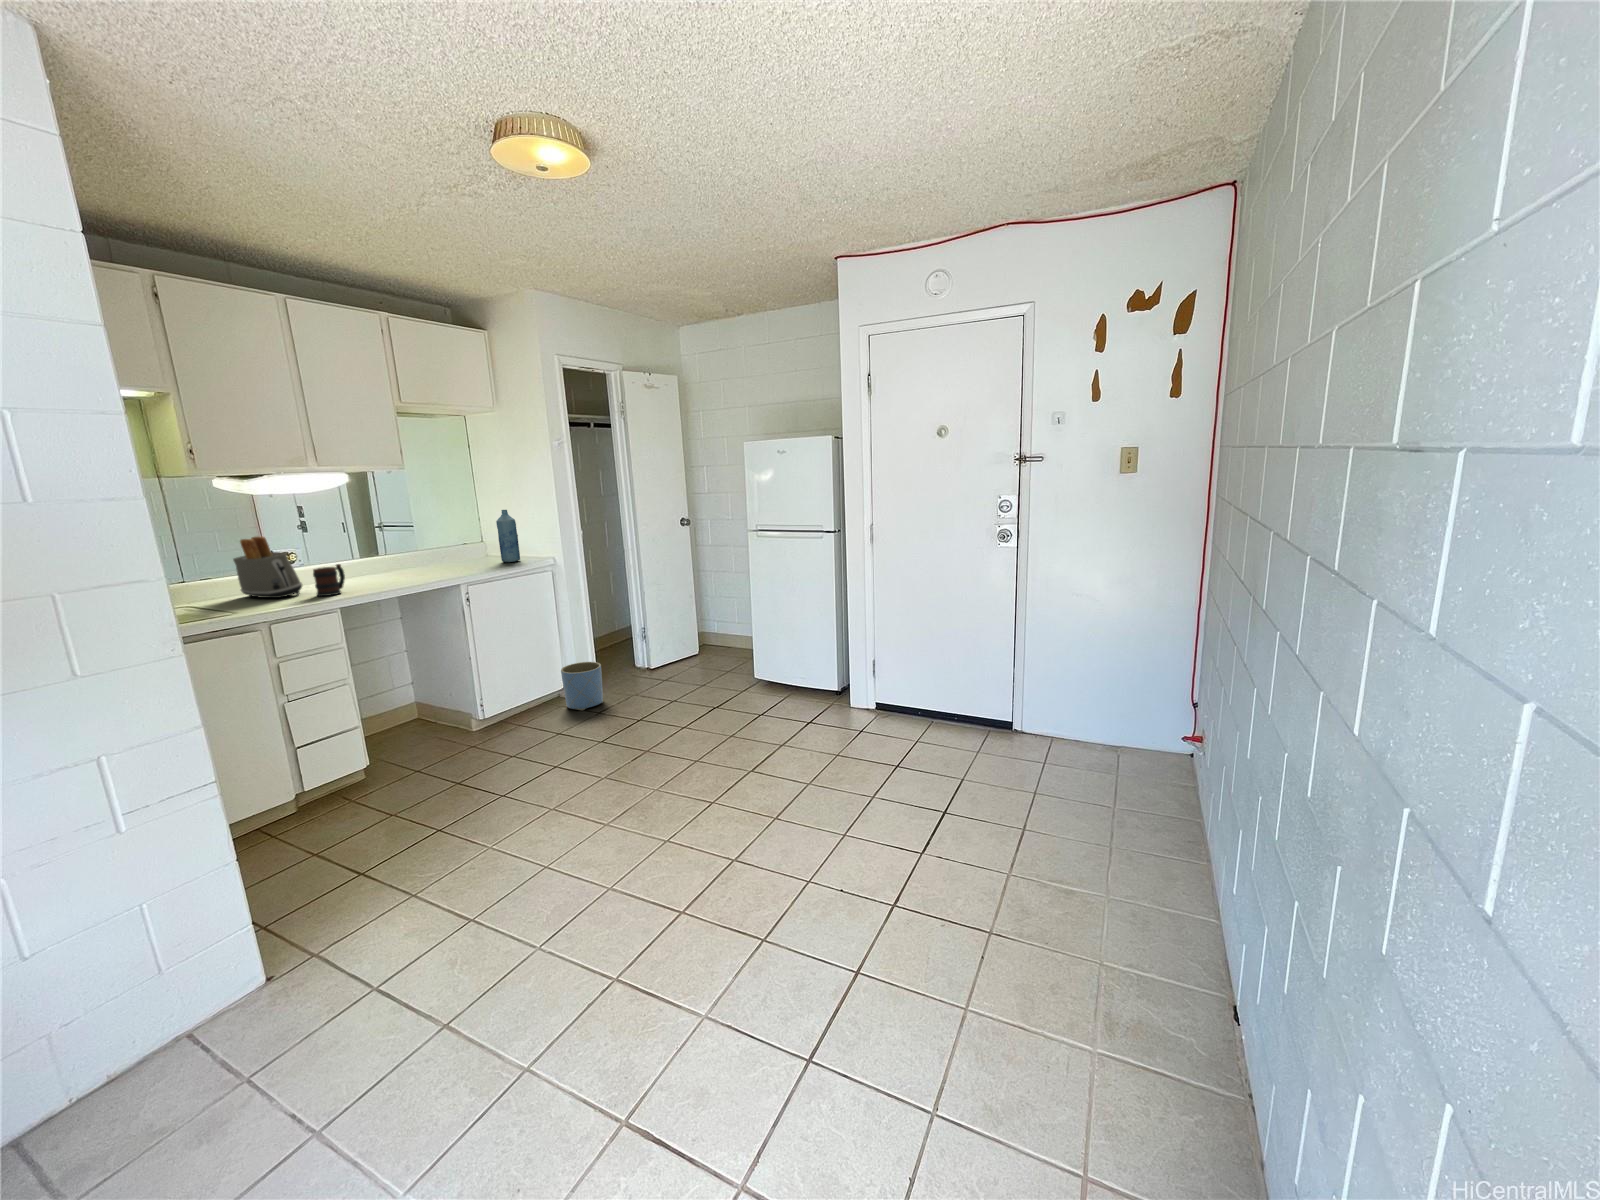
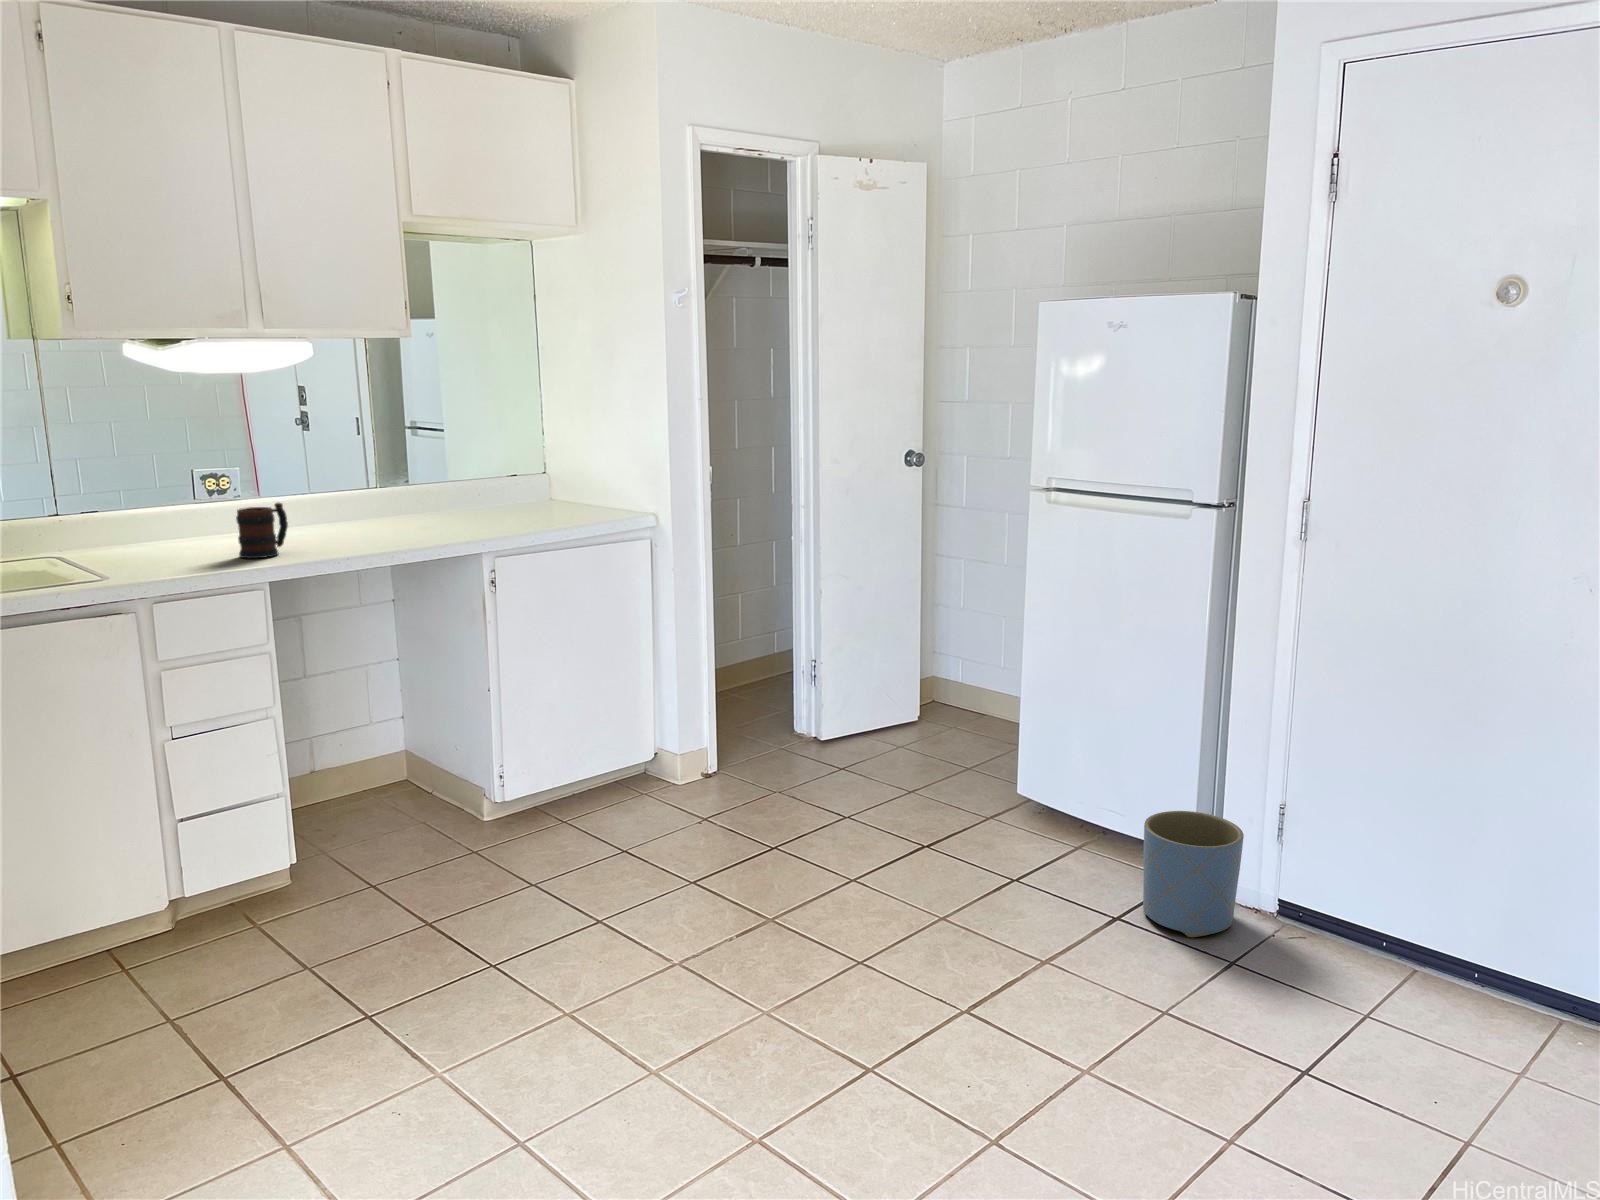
bottle: present [496,510,520,562] -> none [557,418,594,516]
toaster: present [233,536,302,598] -> none [130,446,224,555]
planter: present [561,662,603,710] -> present [1143,811,1244,937]

